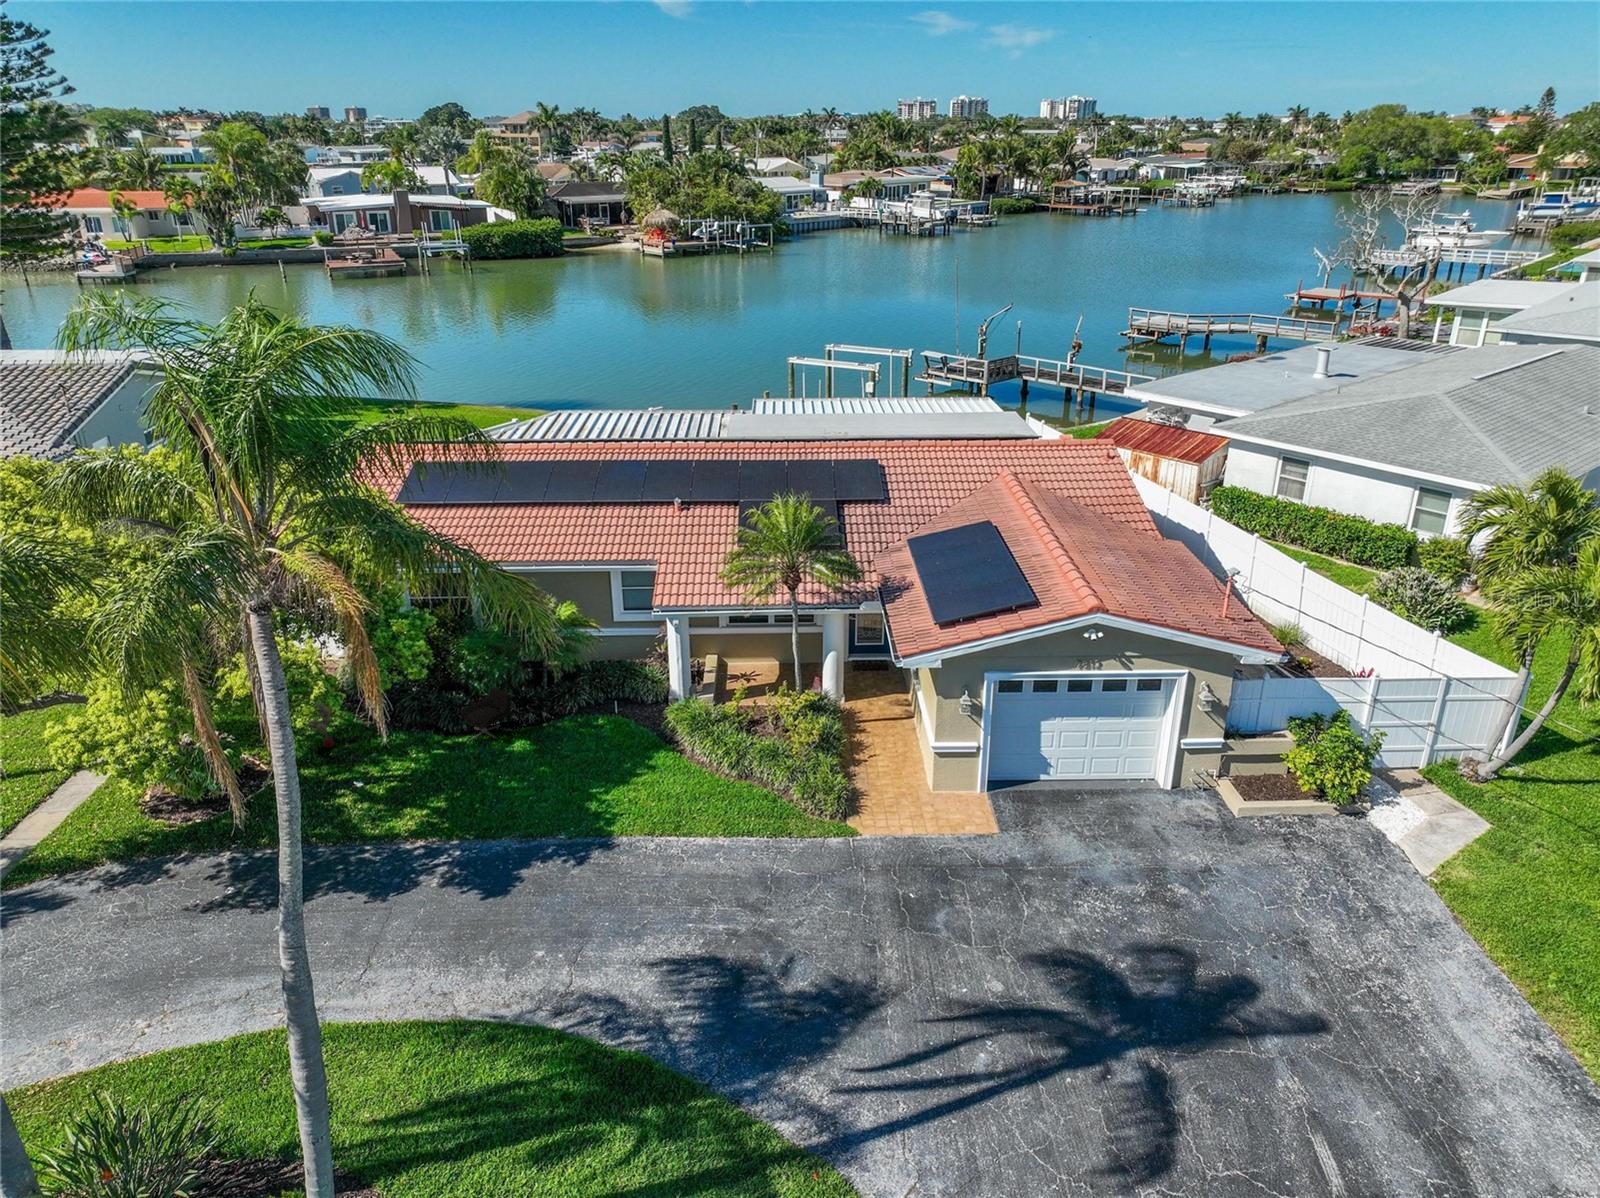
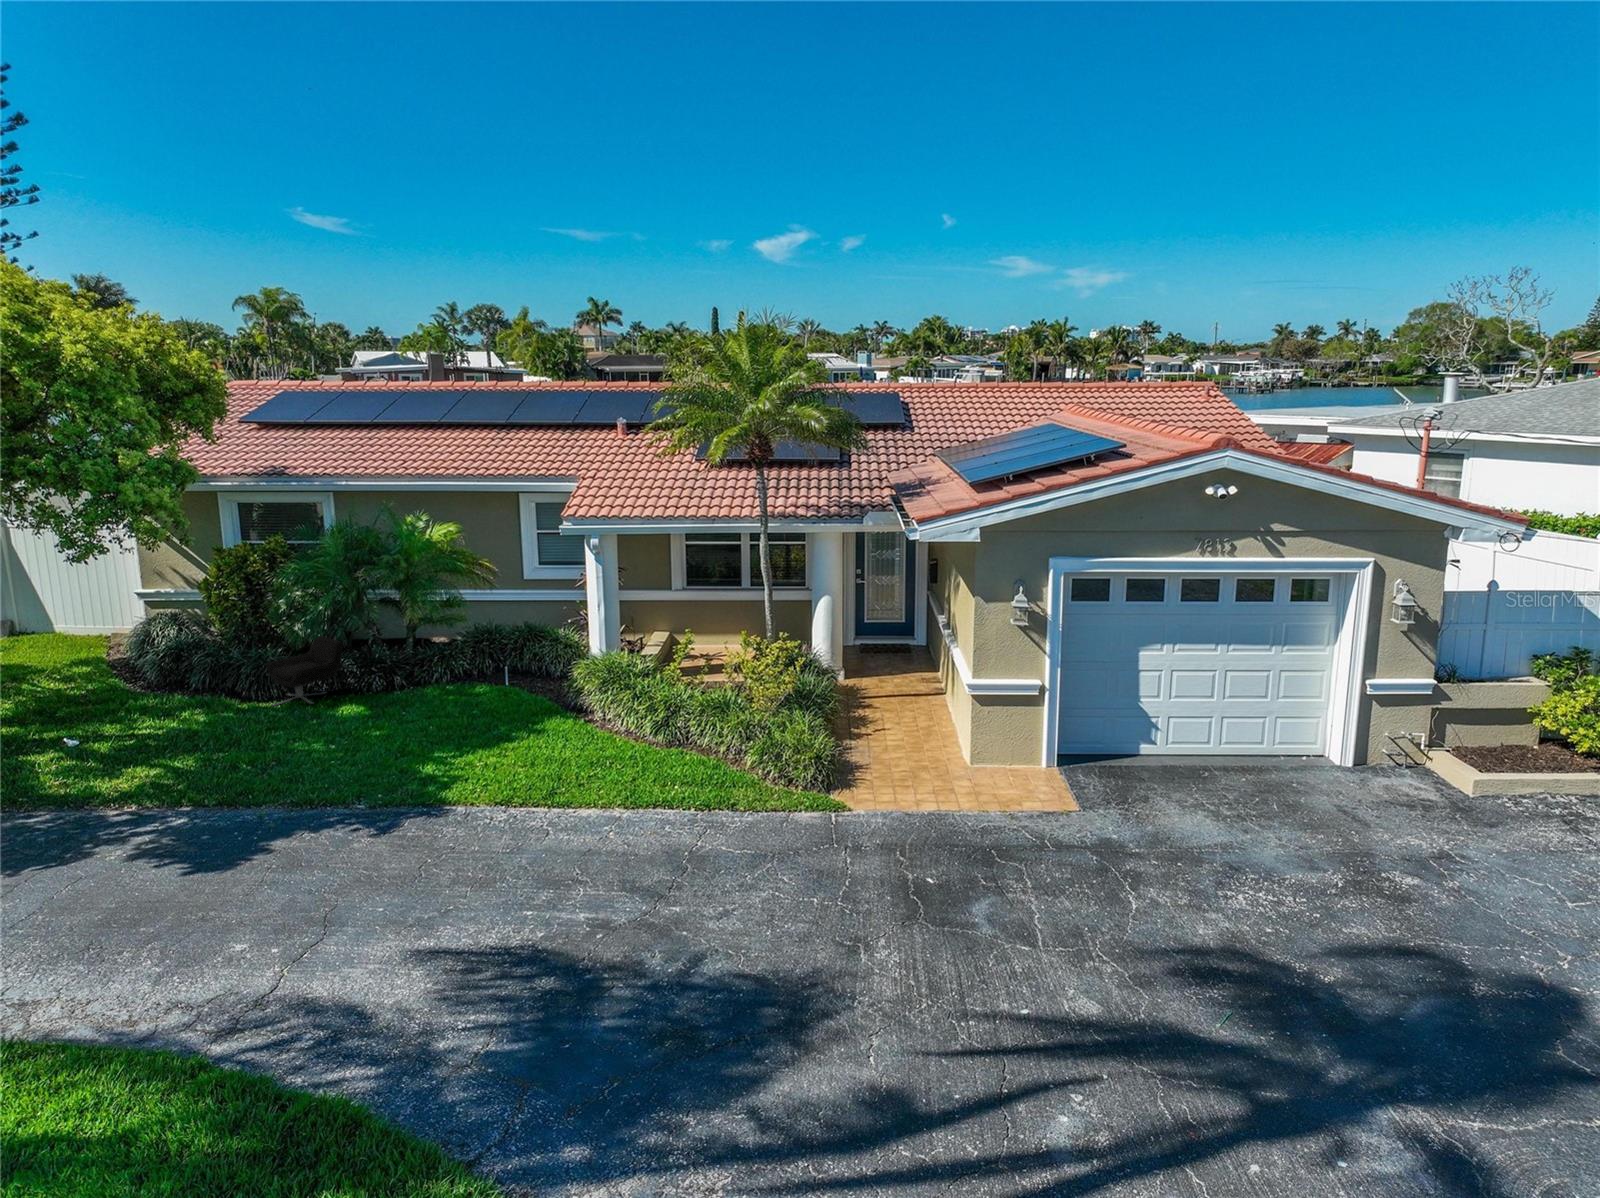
potted tree: present [307,702,334,748] -> none [29,637,74,711]

